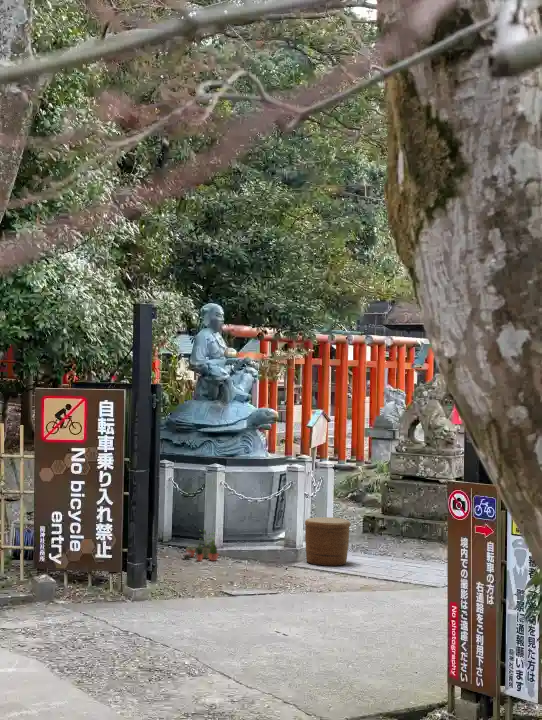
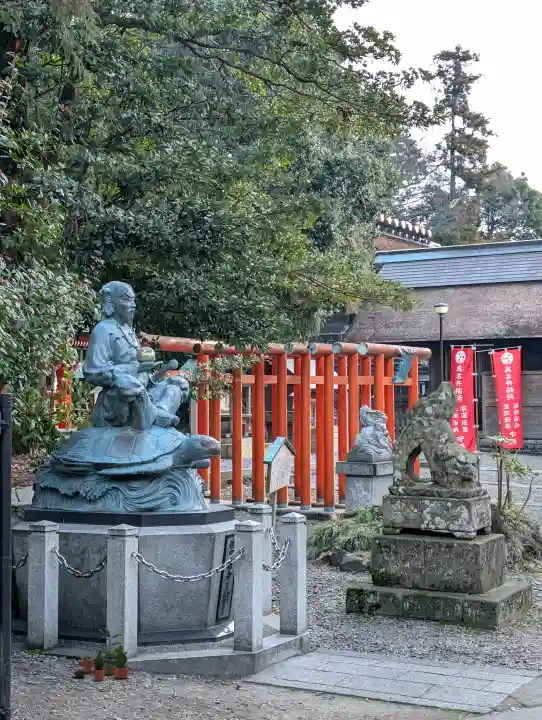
woven basket: present [305,517,350,566] -> none [264,601,335,680]

